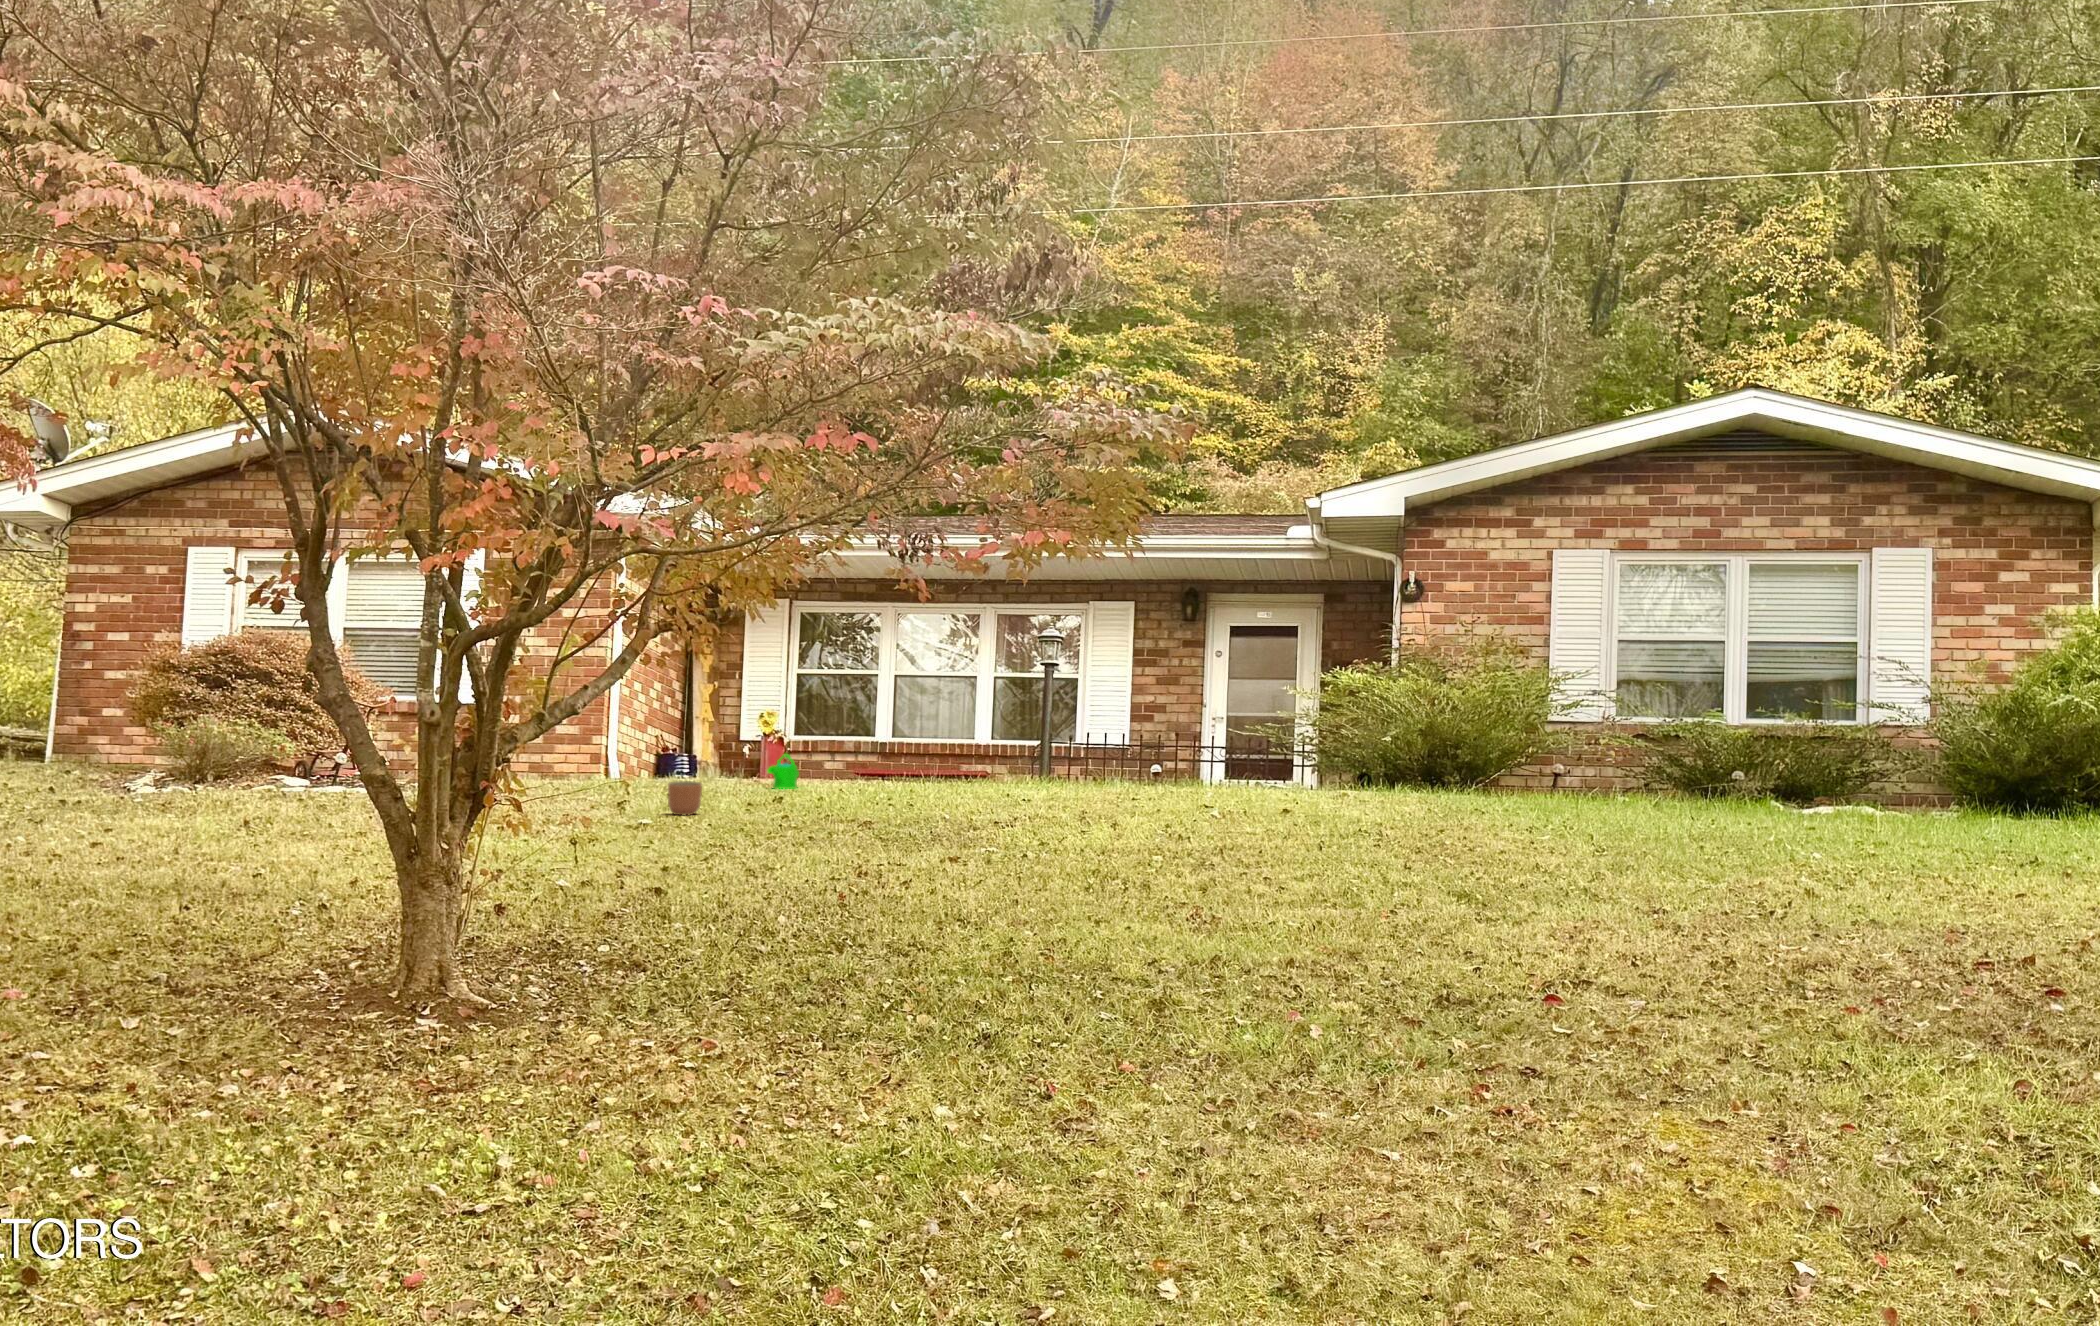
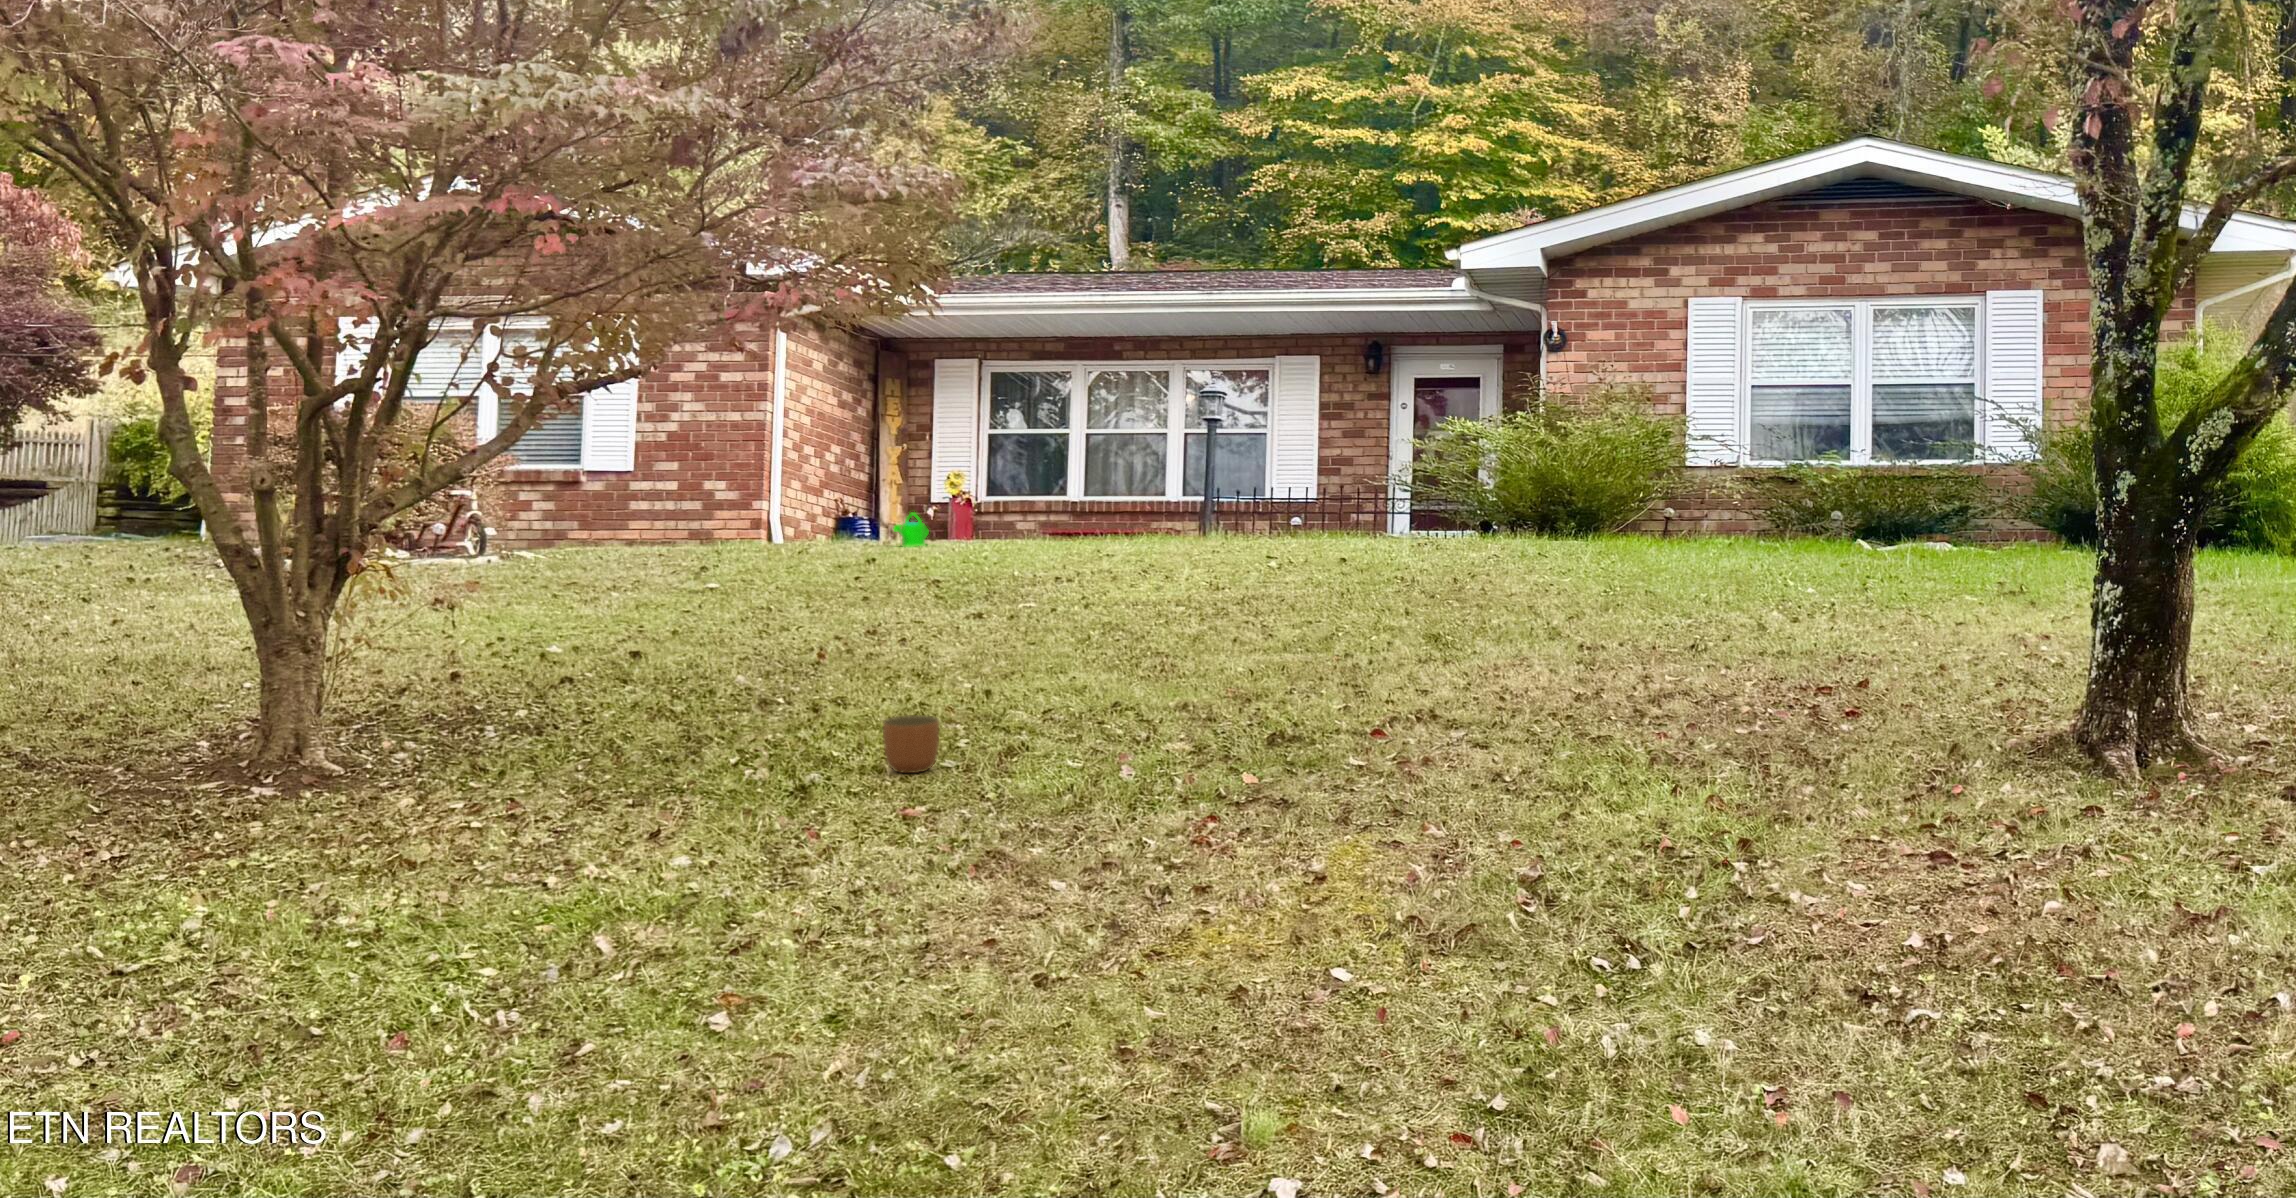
planter: present [668,781,702,815] -> present [883,715,939,773]

